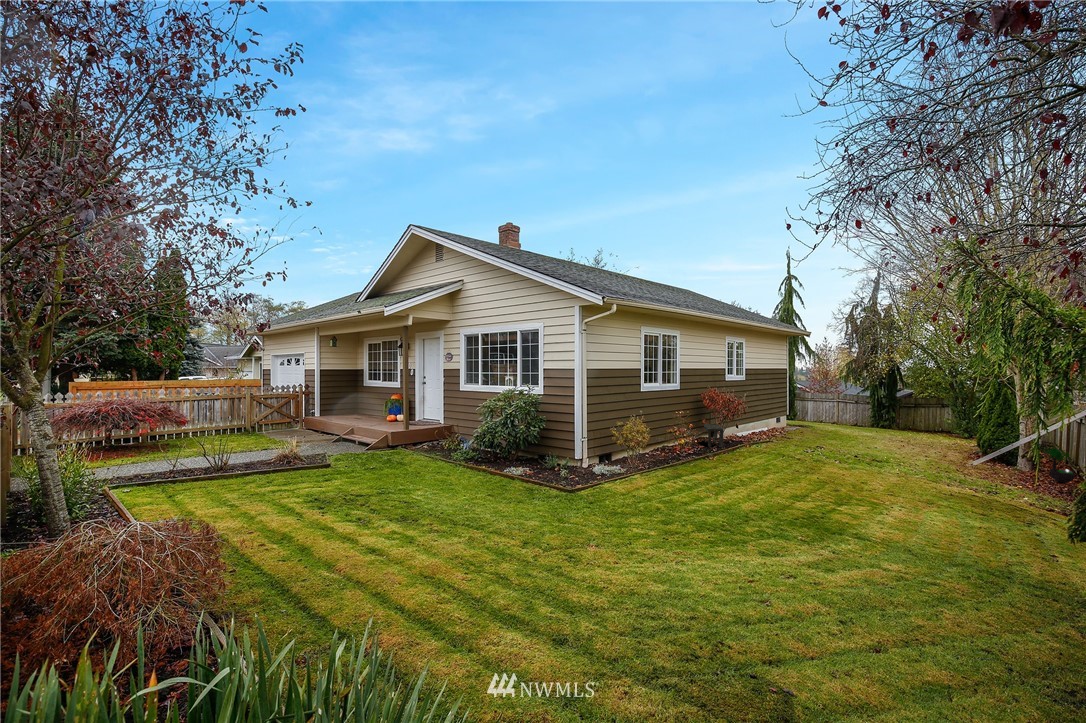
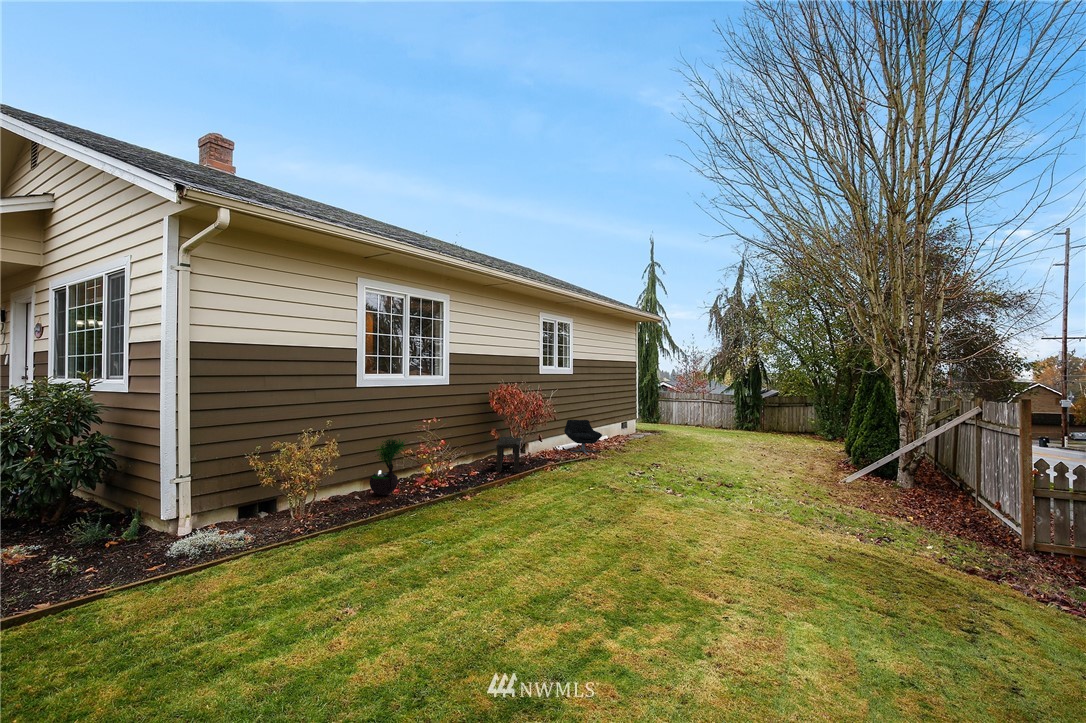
lounge chair: none [739,414,770,439] -> present [564,420,602,454]
potted tree: present [1044,447,1074,483] -> present [370,439,406,495]

